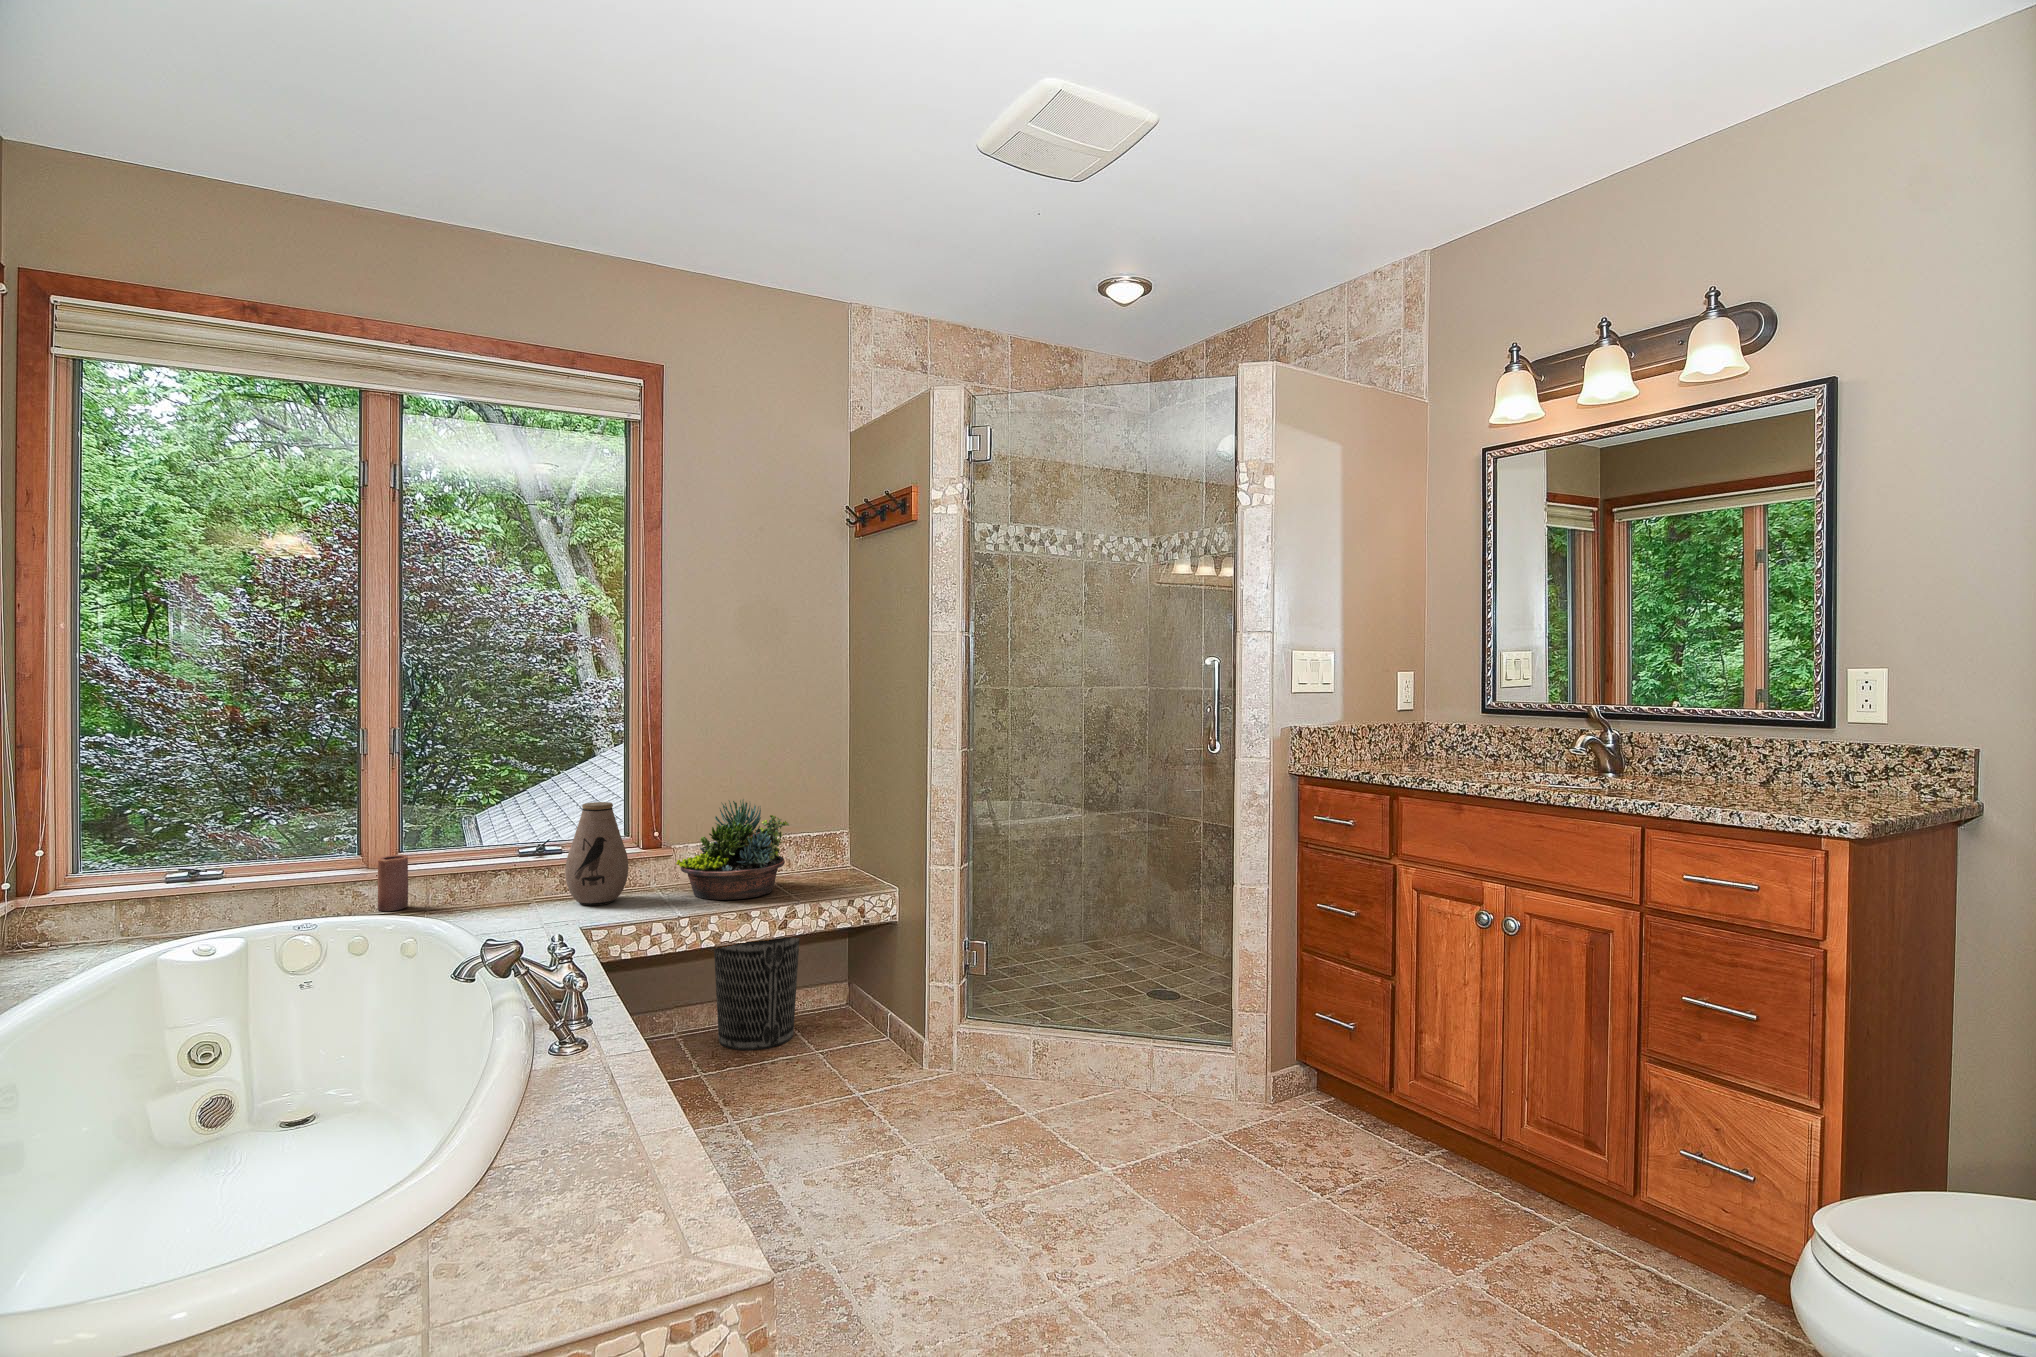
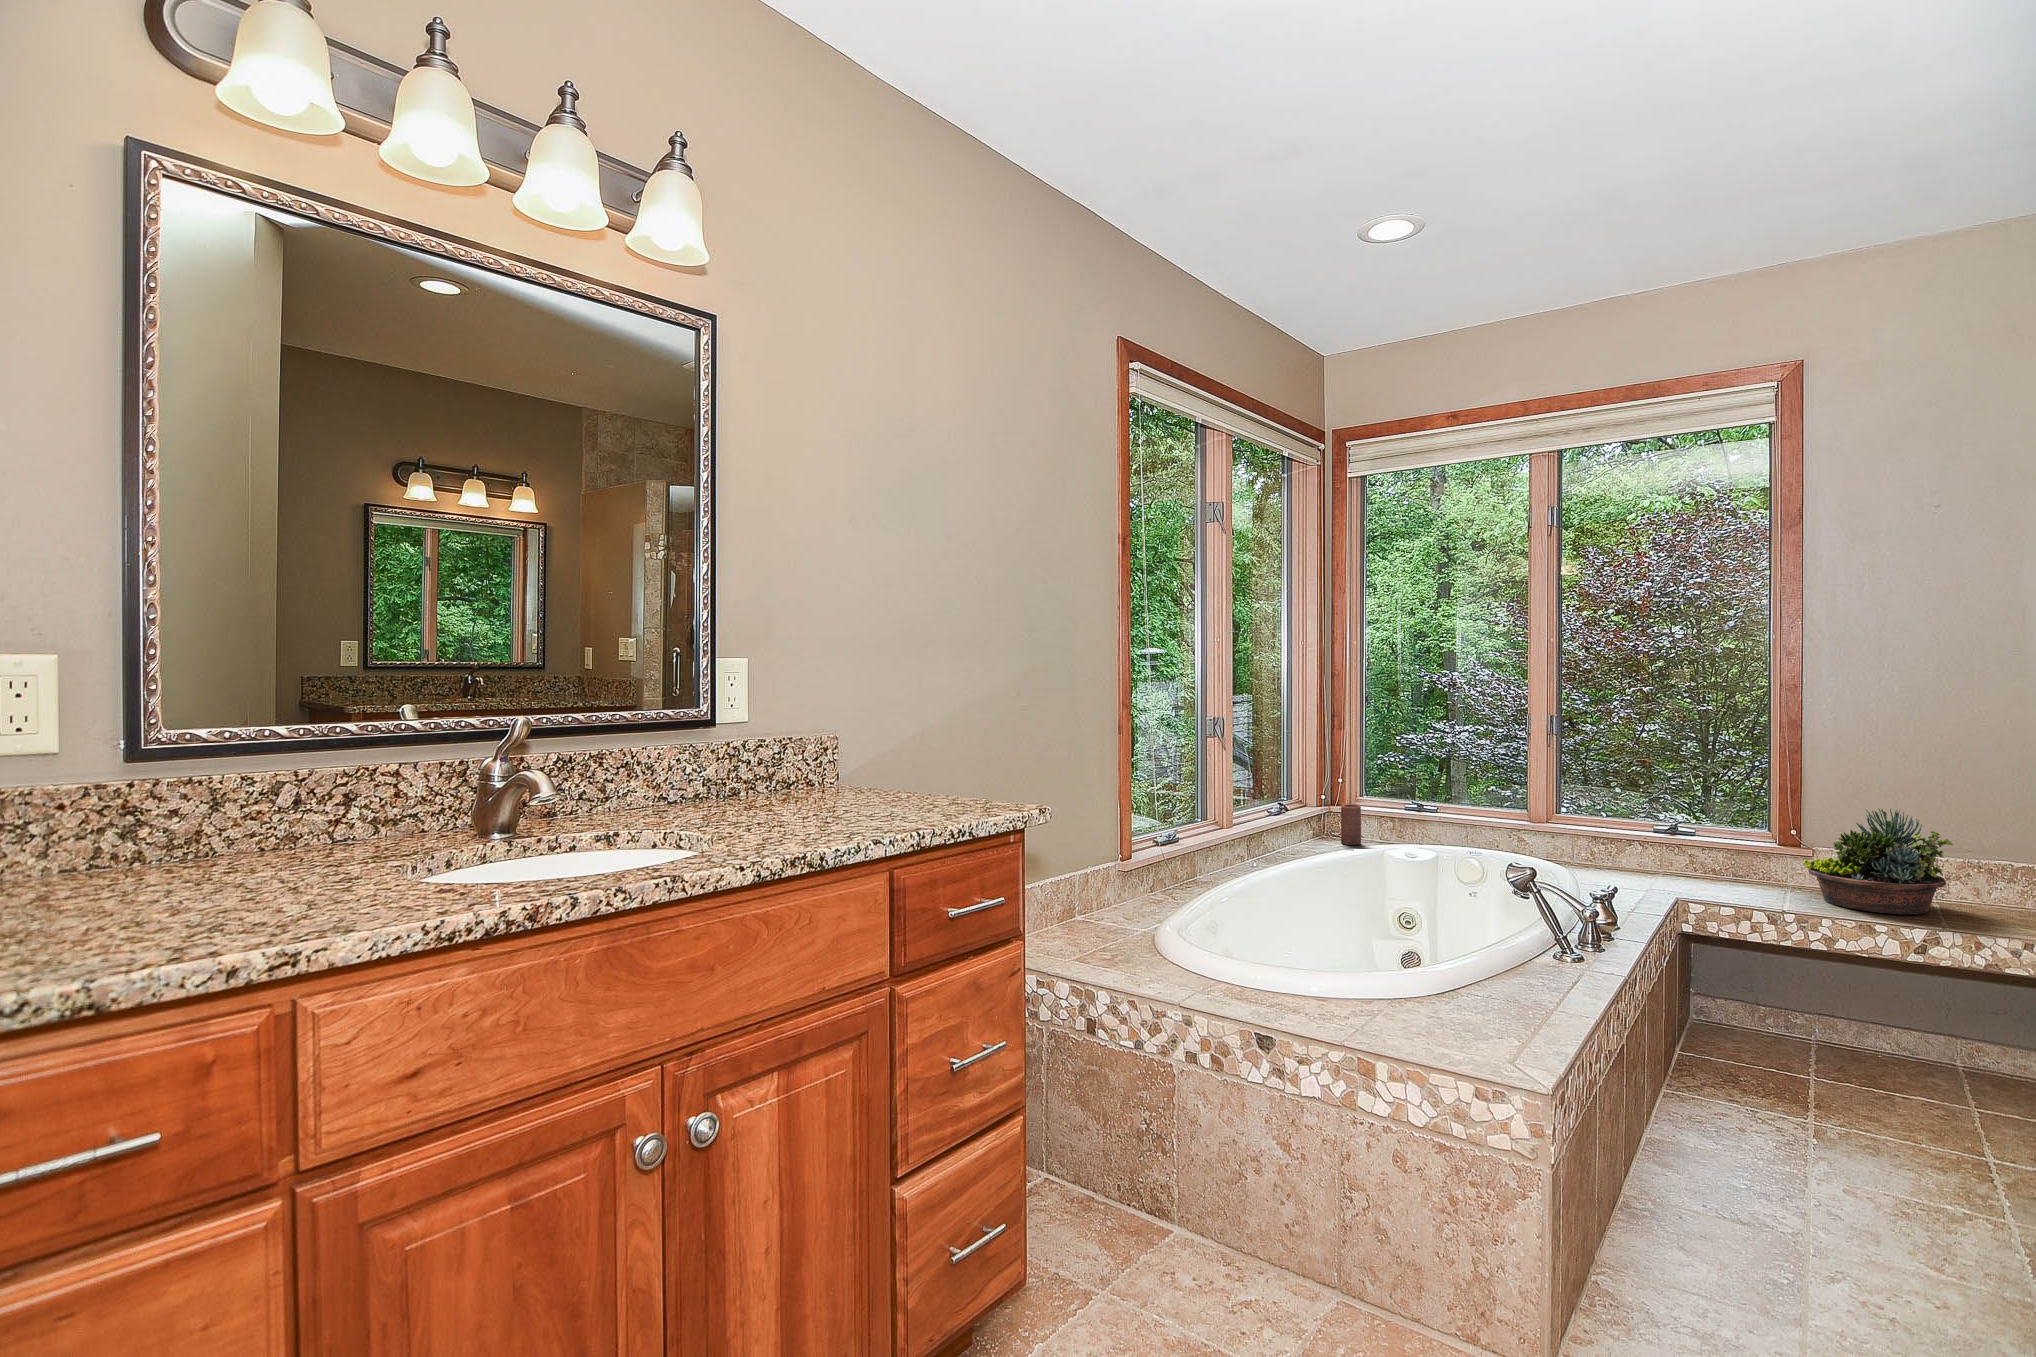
vase: present [565,802,628,905] -> none [1685,792,1749,887]
candle: present [378,855,408,911] -> present [1341,804,1361,845]
wastebasket: present [714,938,800,1050] -> none [1853,943,1974,1087]

